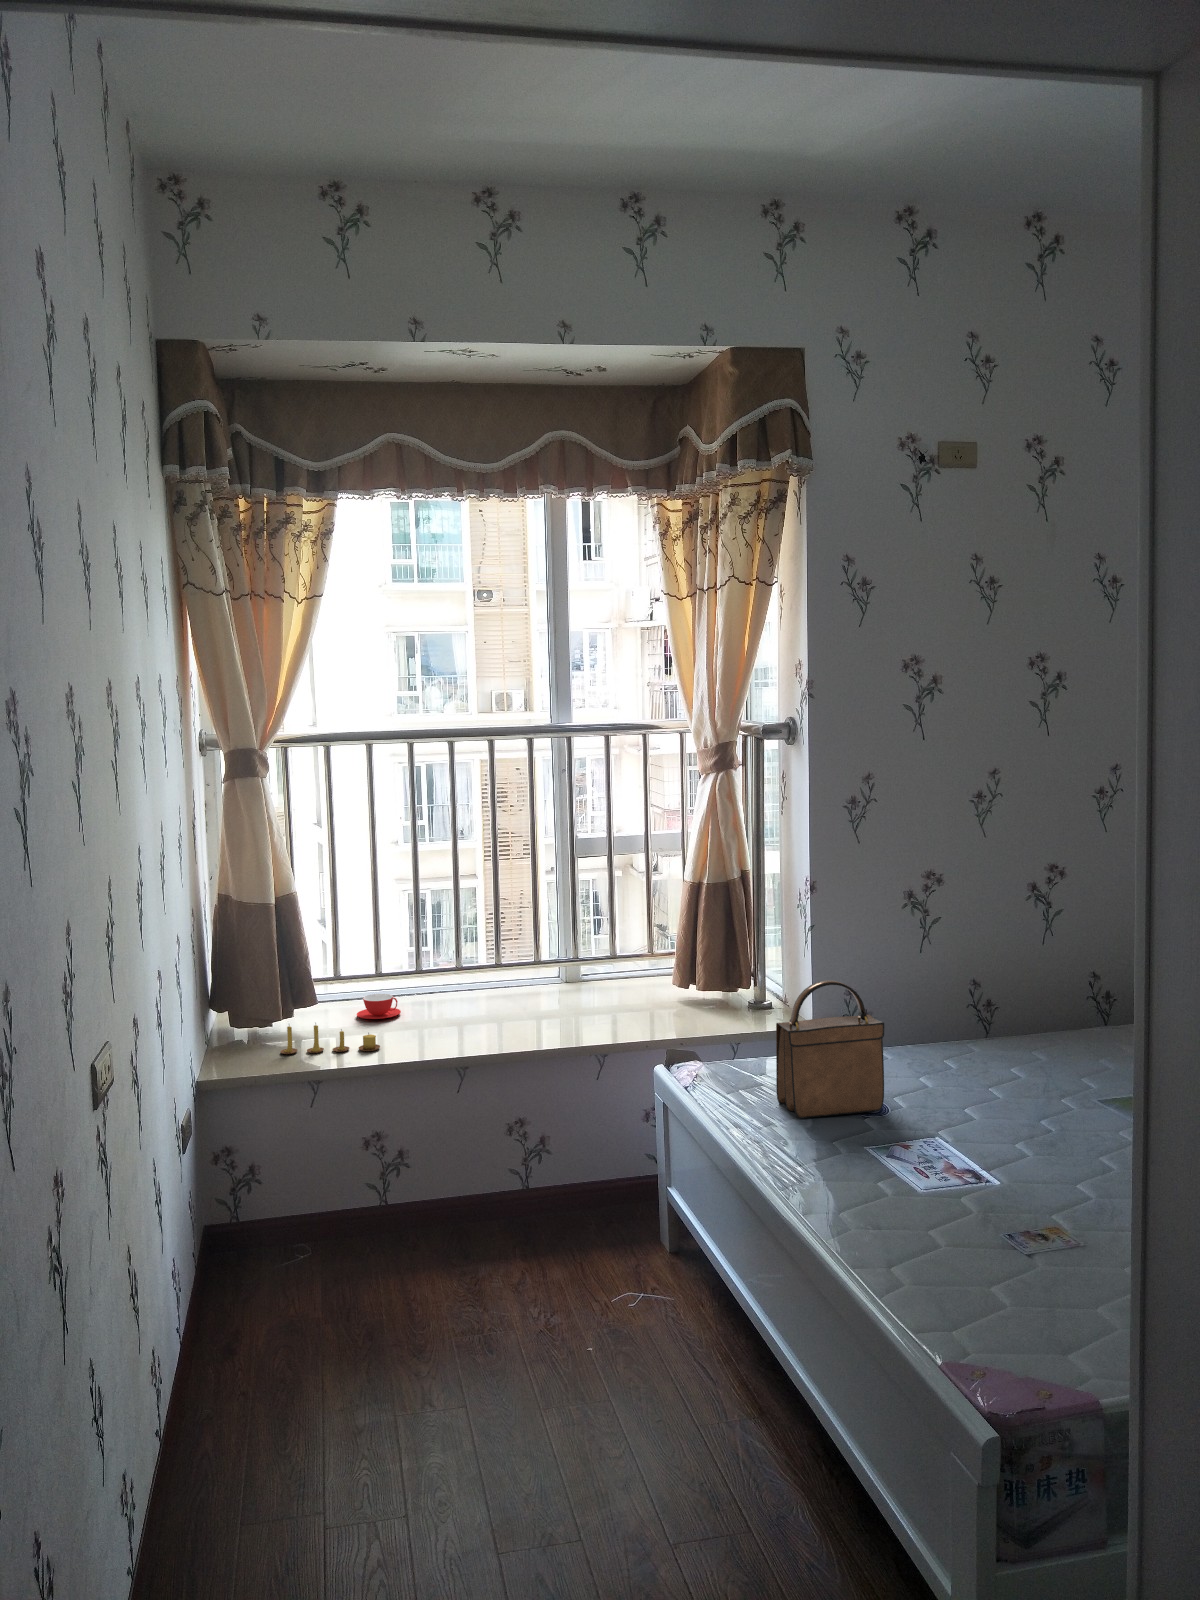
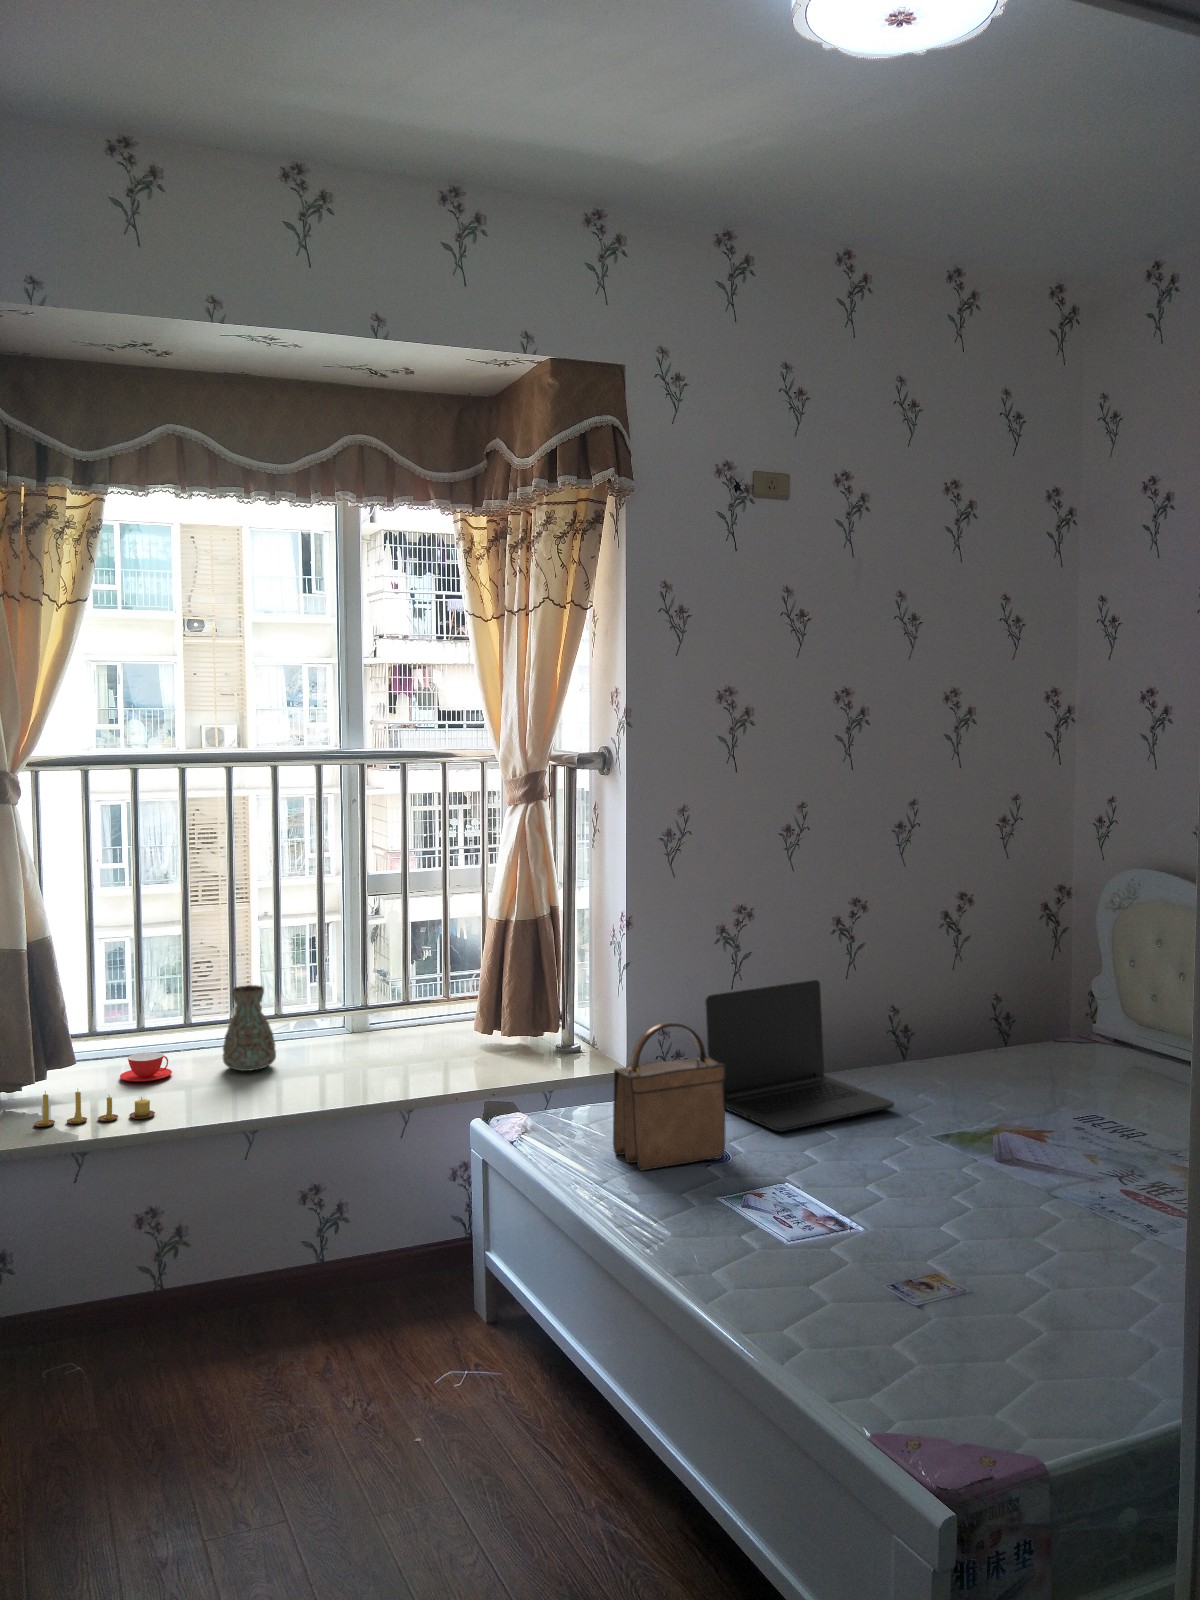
decorative vase: none [444,937,491,1013] -> present [223,985,276,1071]
laptop: none [881,945,1071,1090] -> present [705,980,894,1131]

